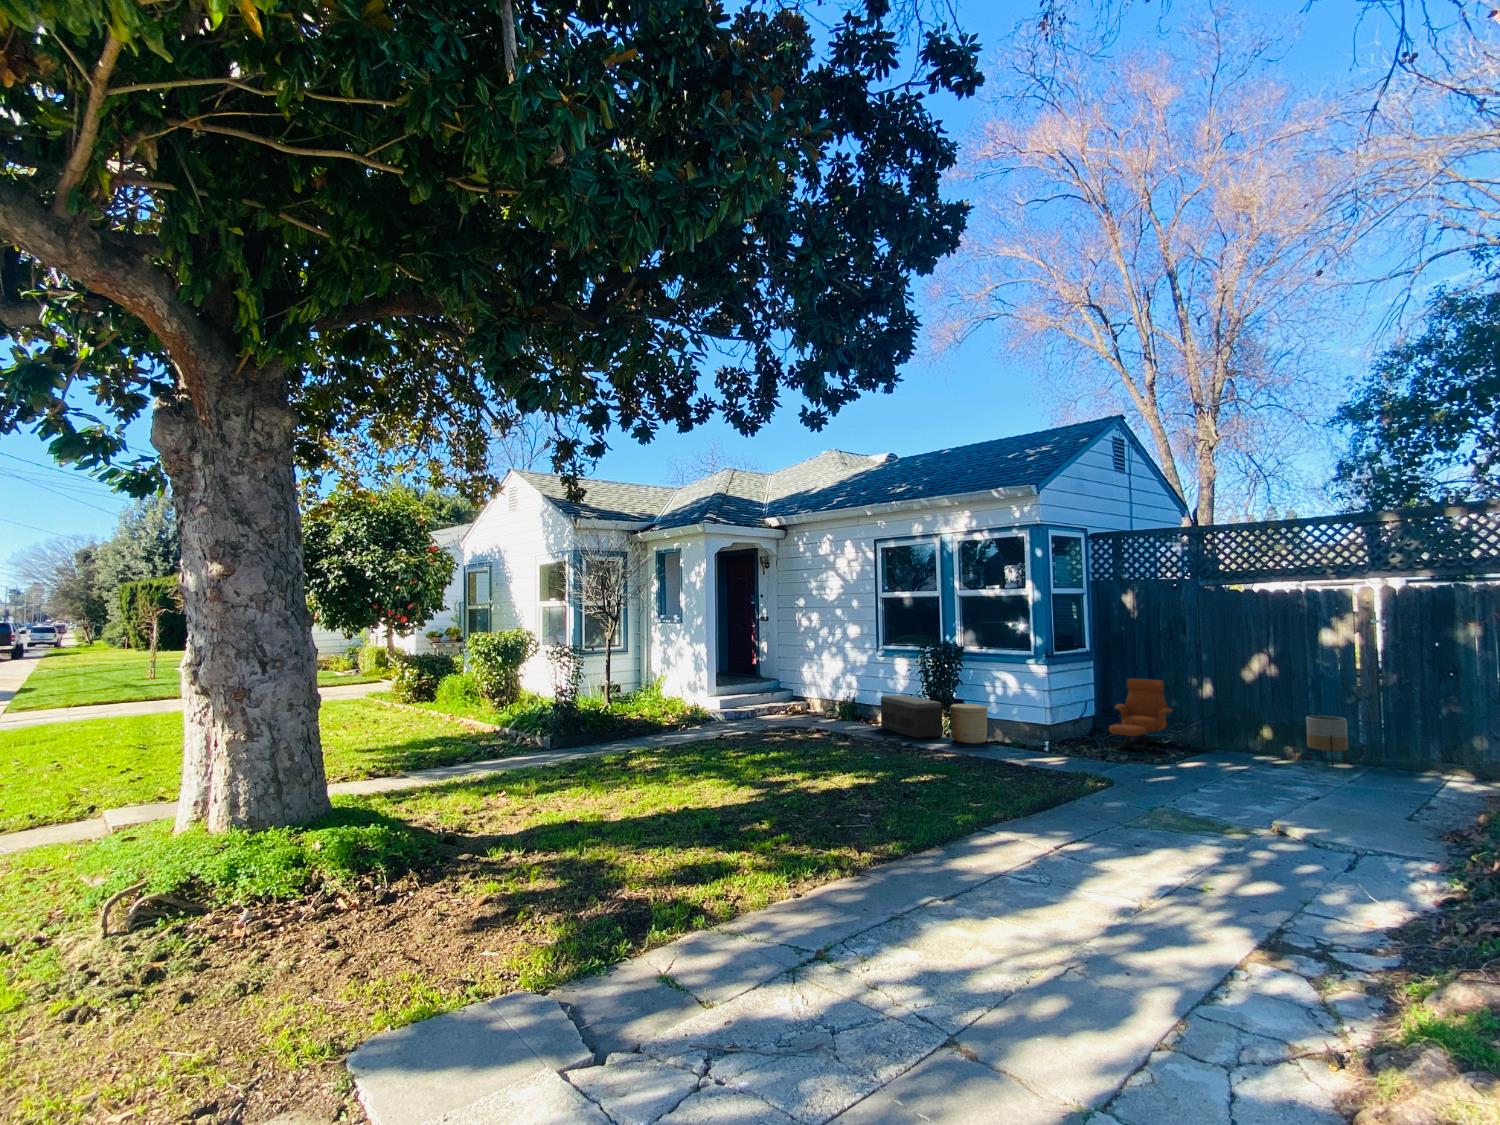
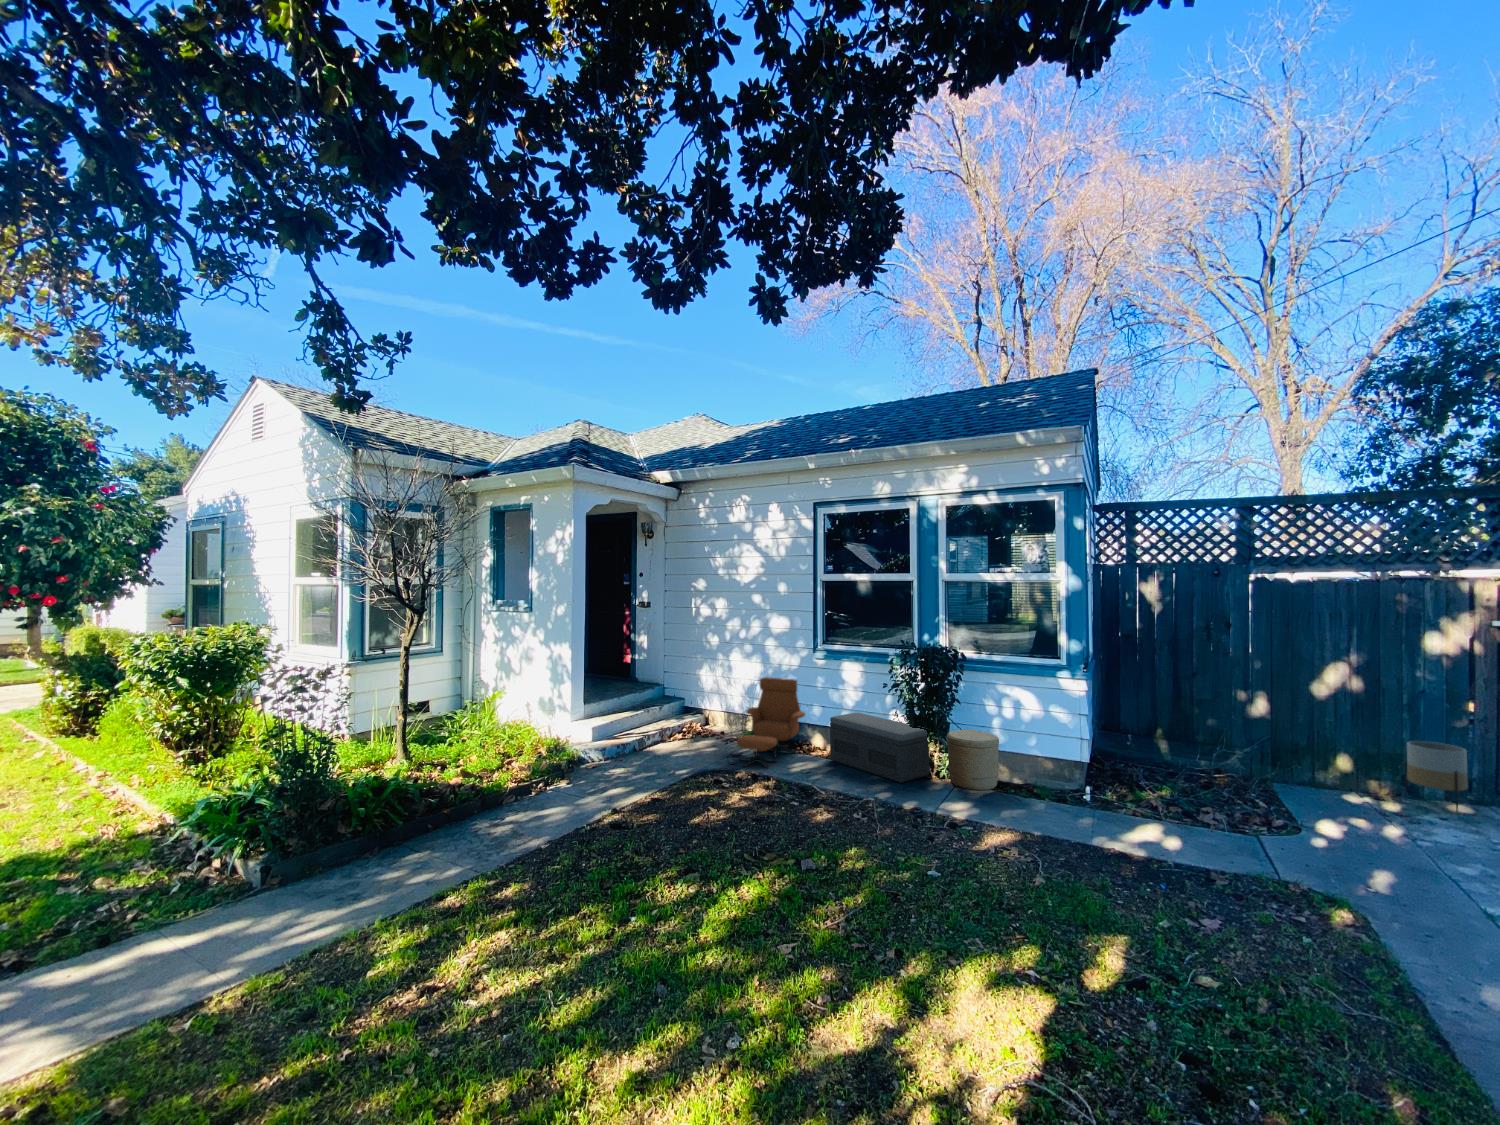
lounge chair: present [1109,679,1172,750] -> present [737,677,805,768]

